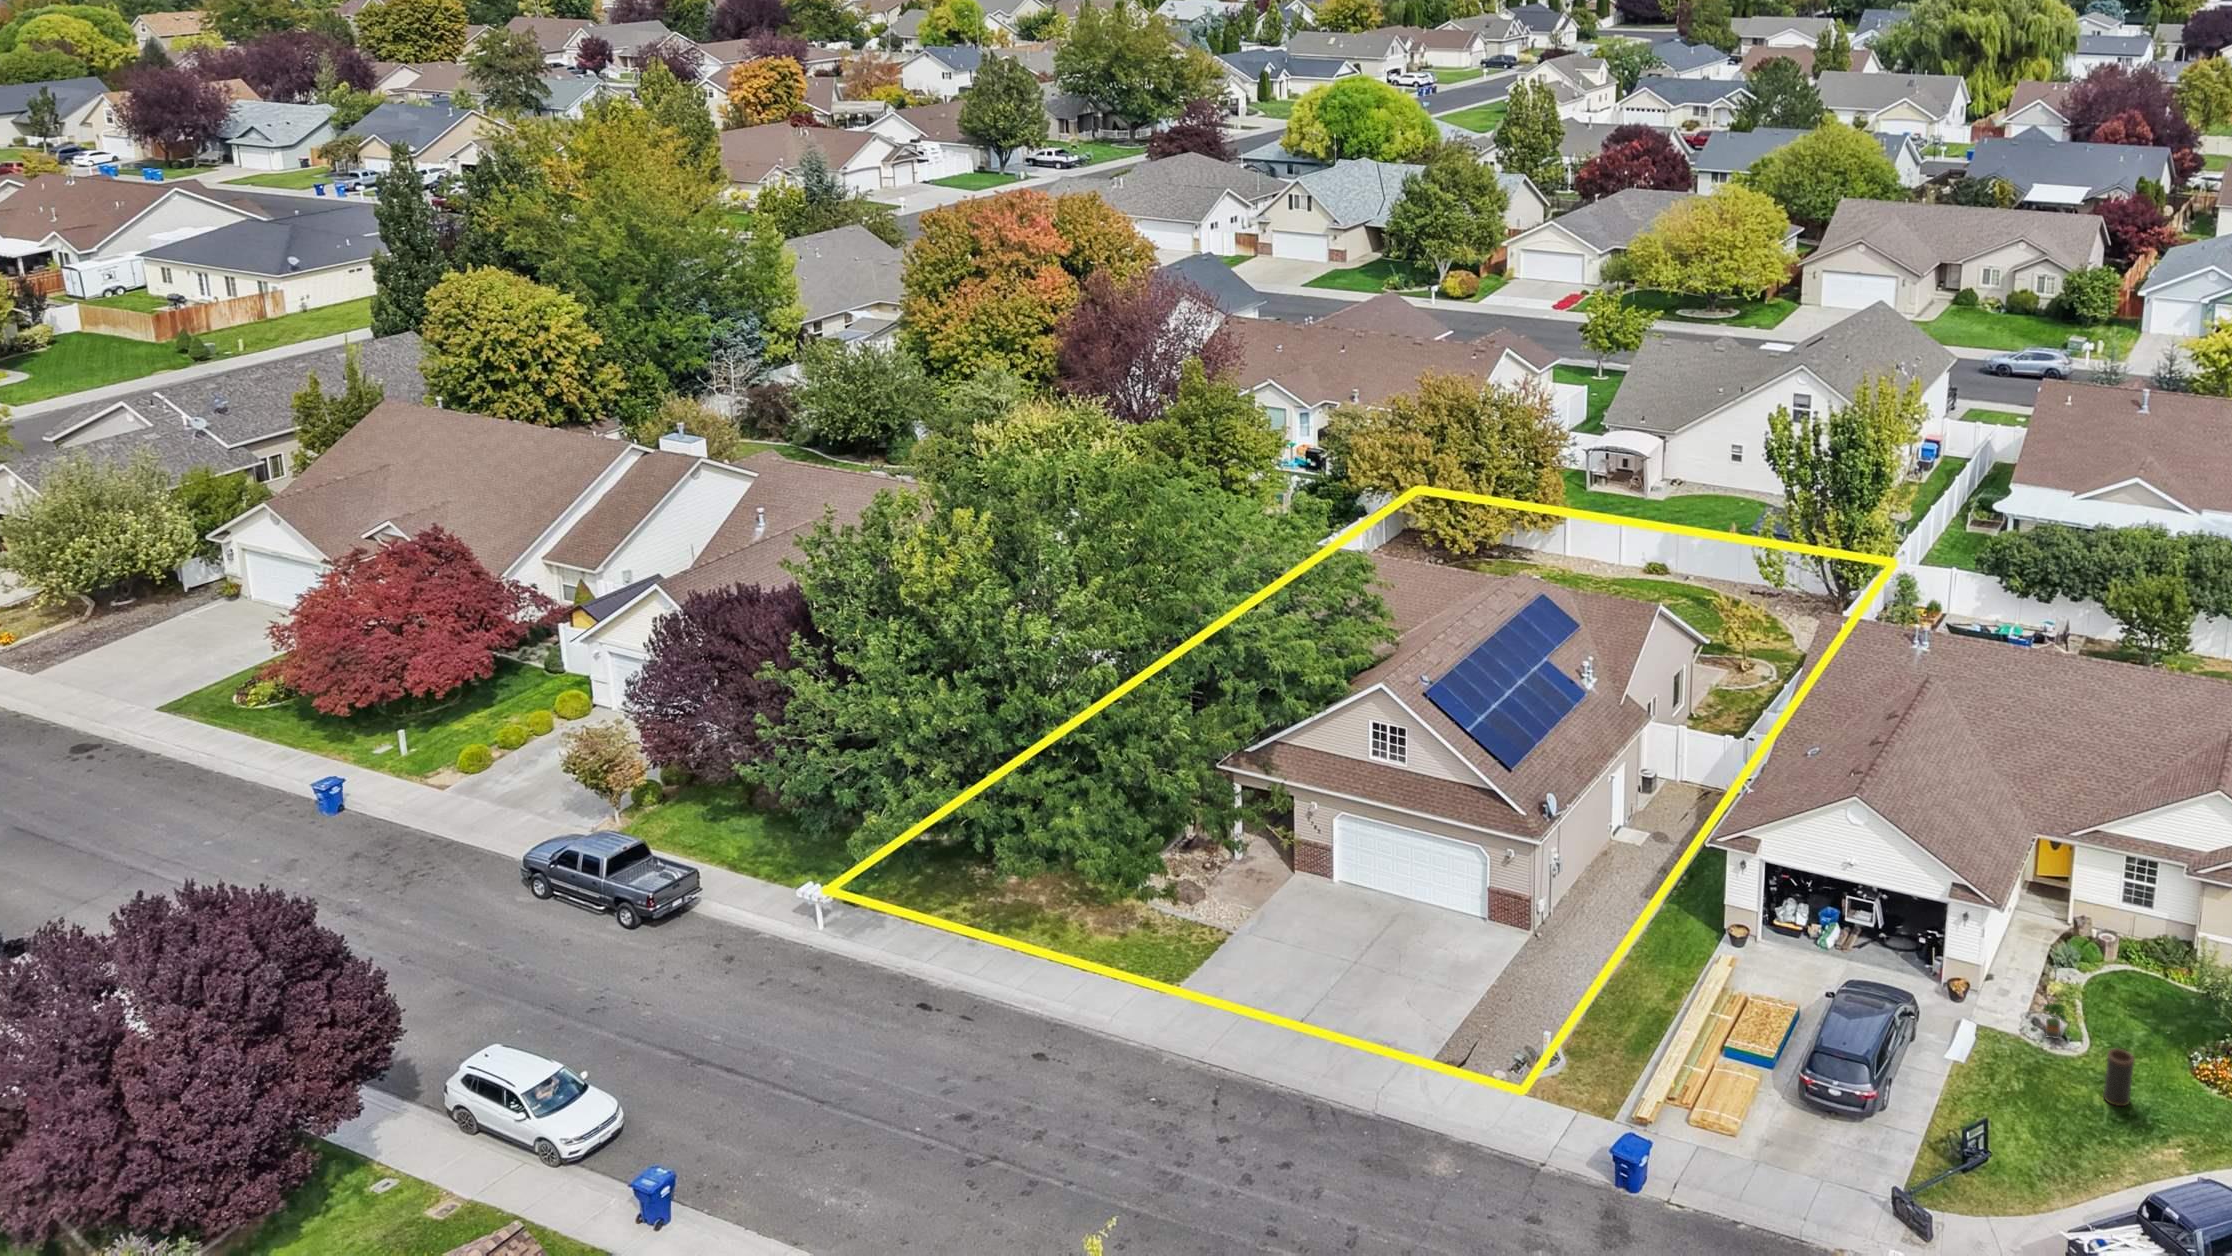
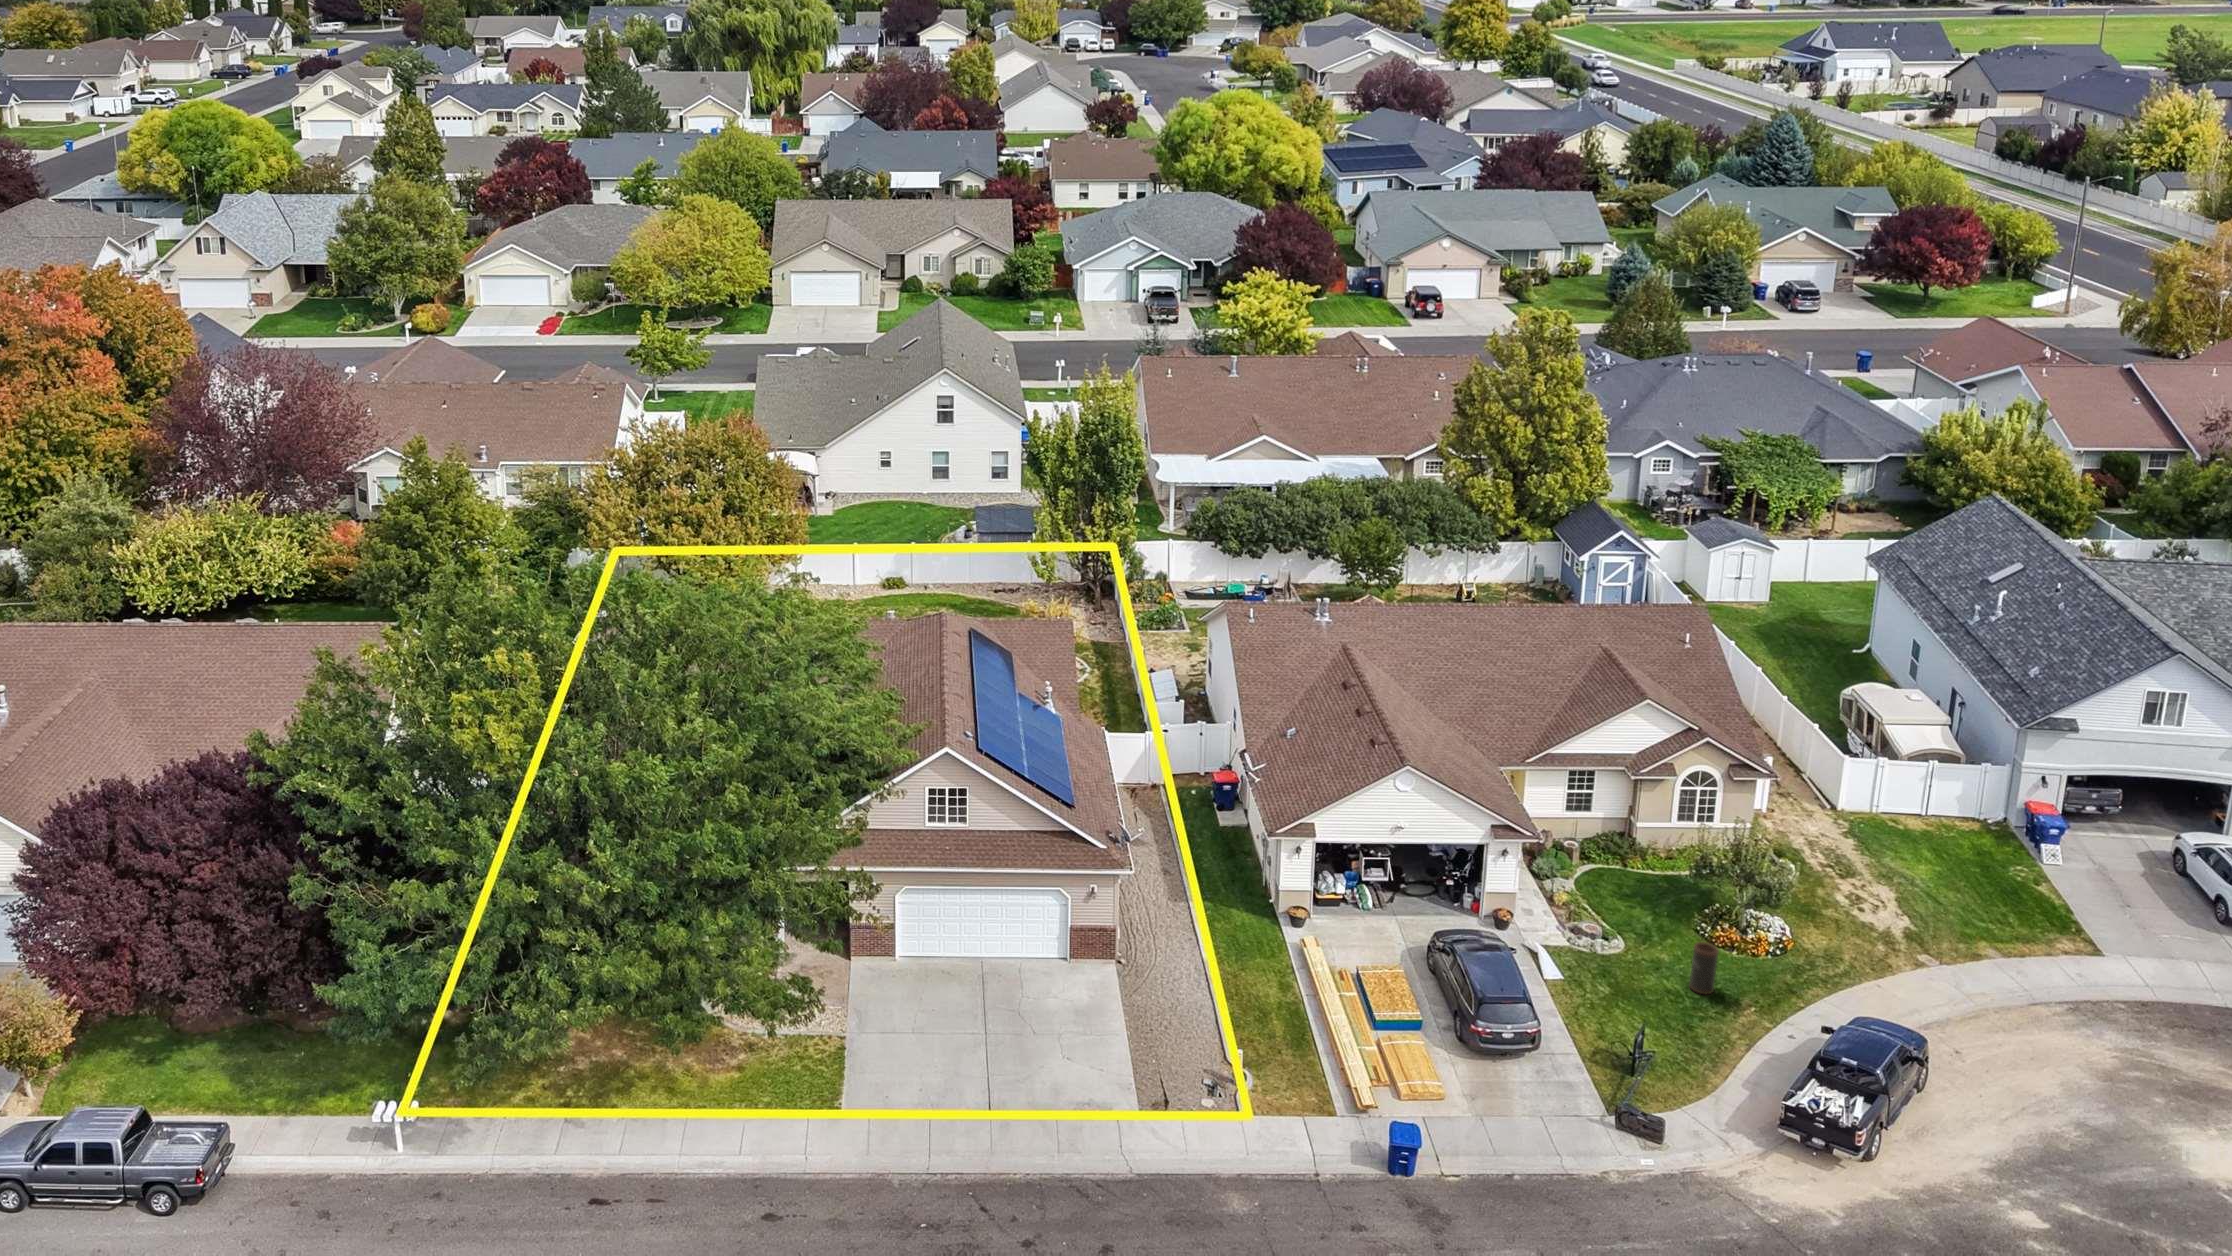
potted tree: present [2044,1003,2067,1039] -> none [1595,915,1621,949]

